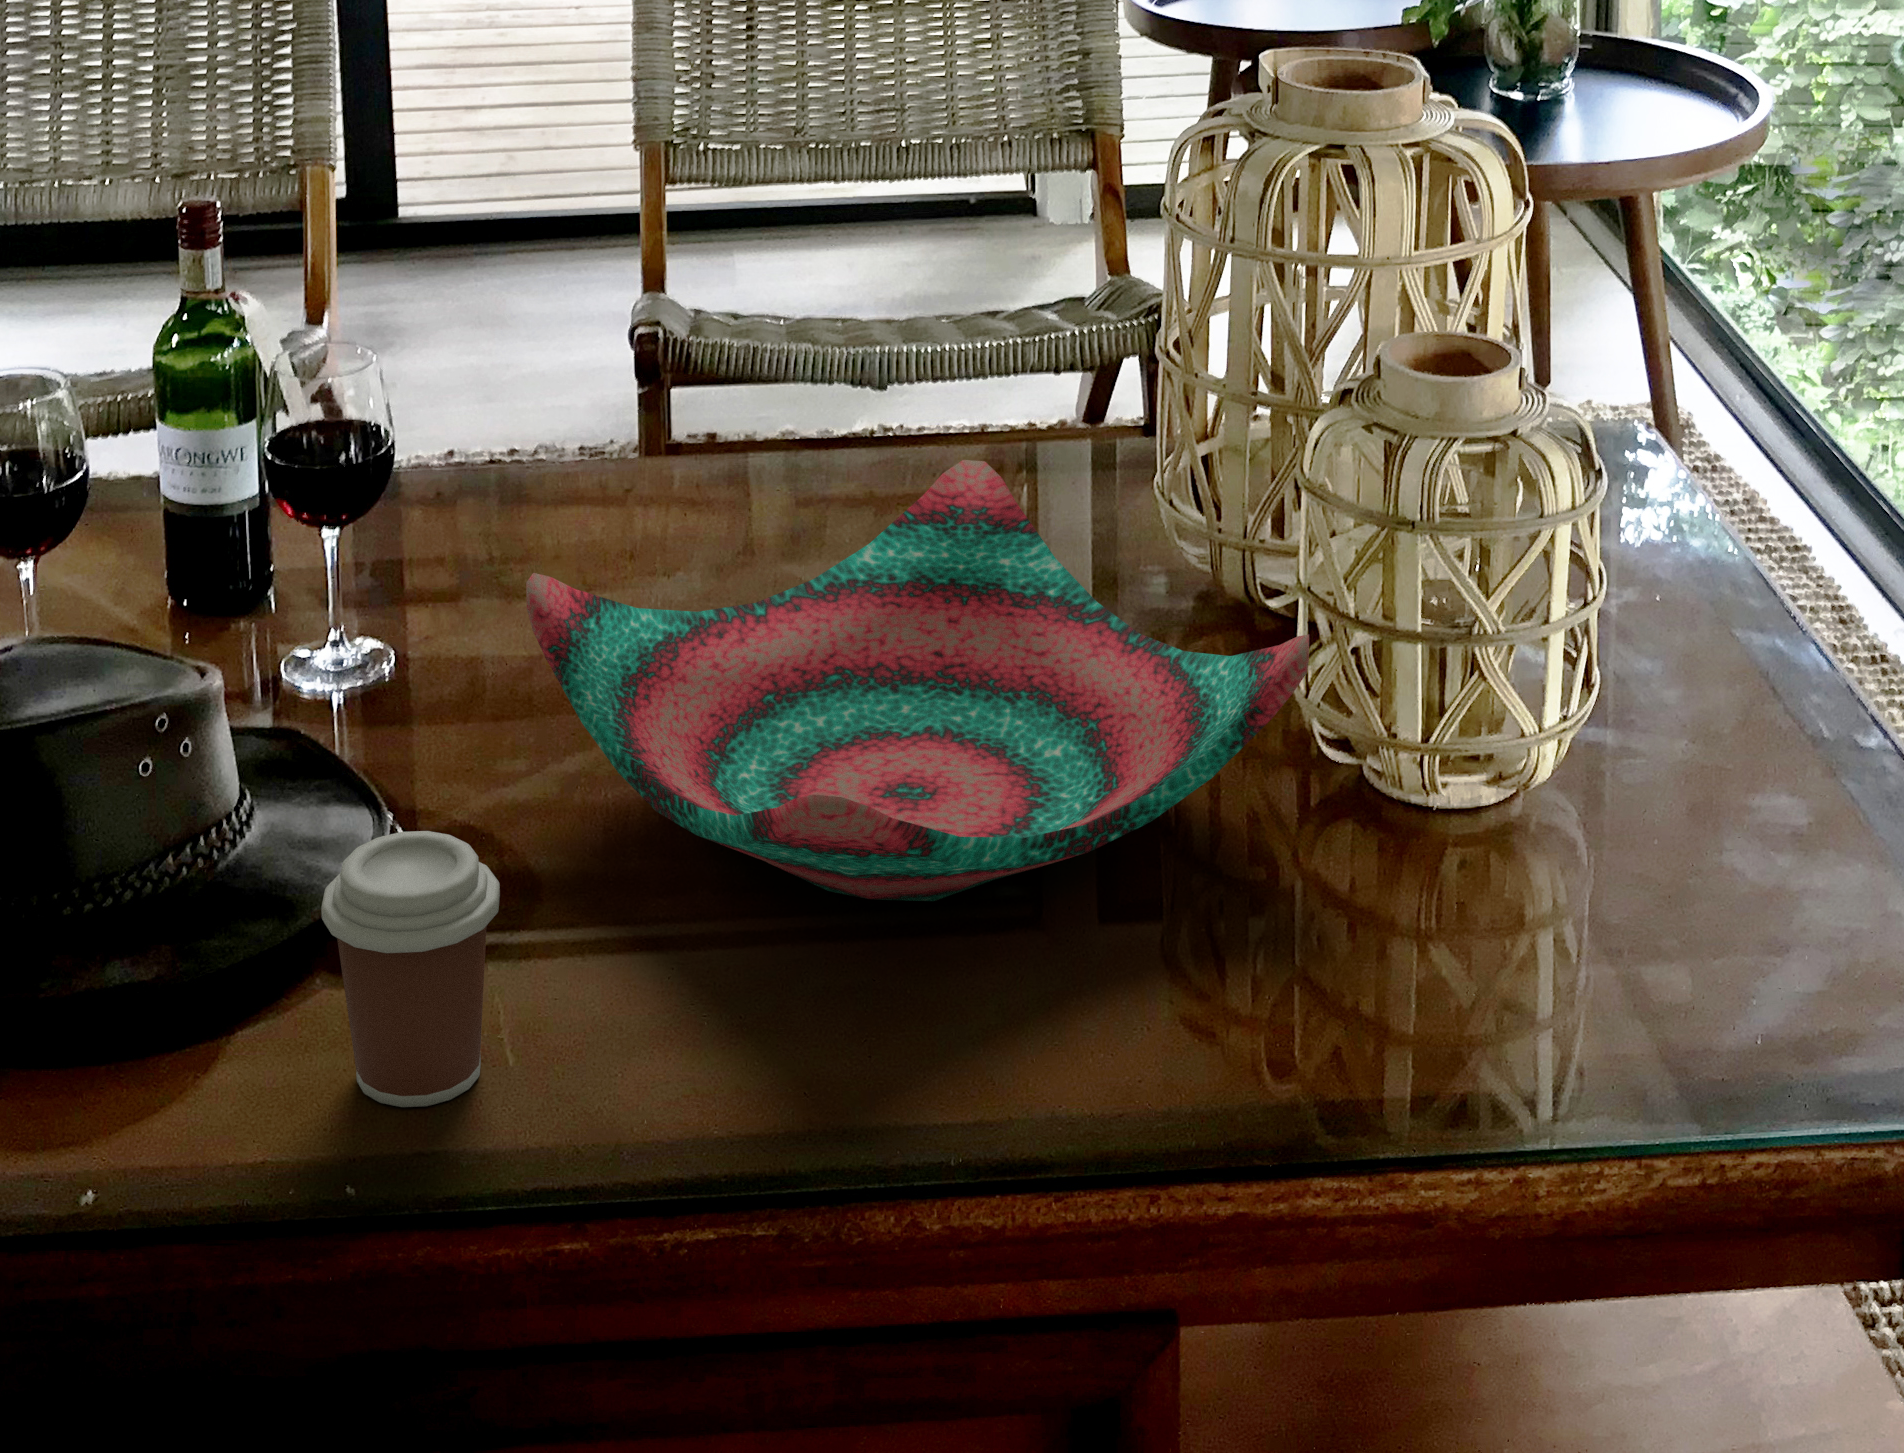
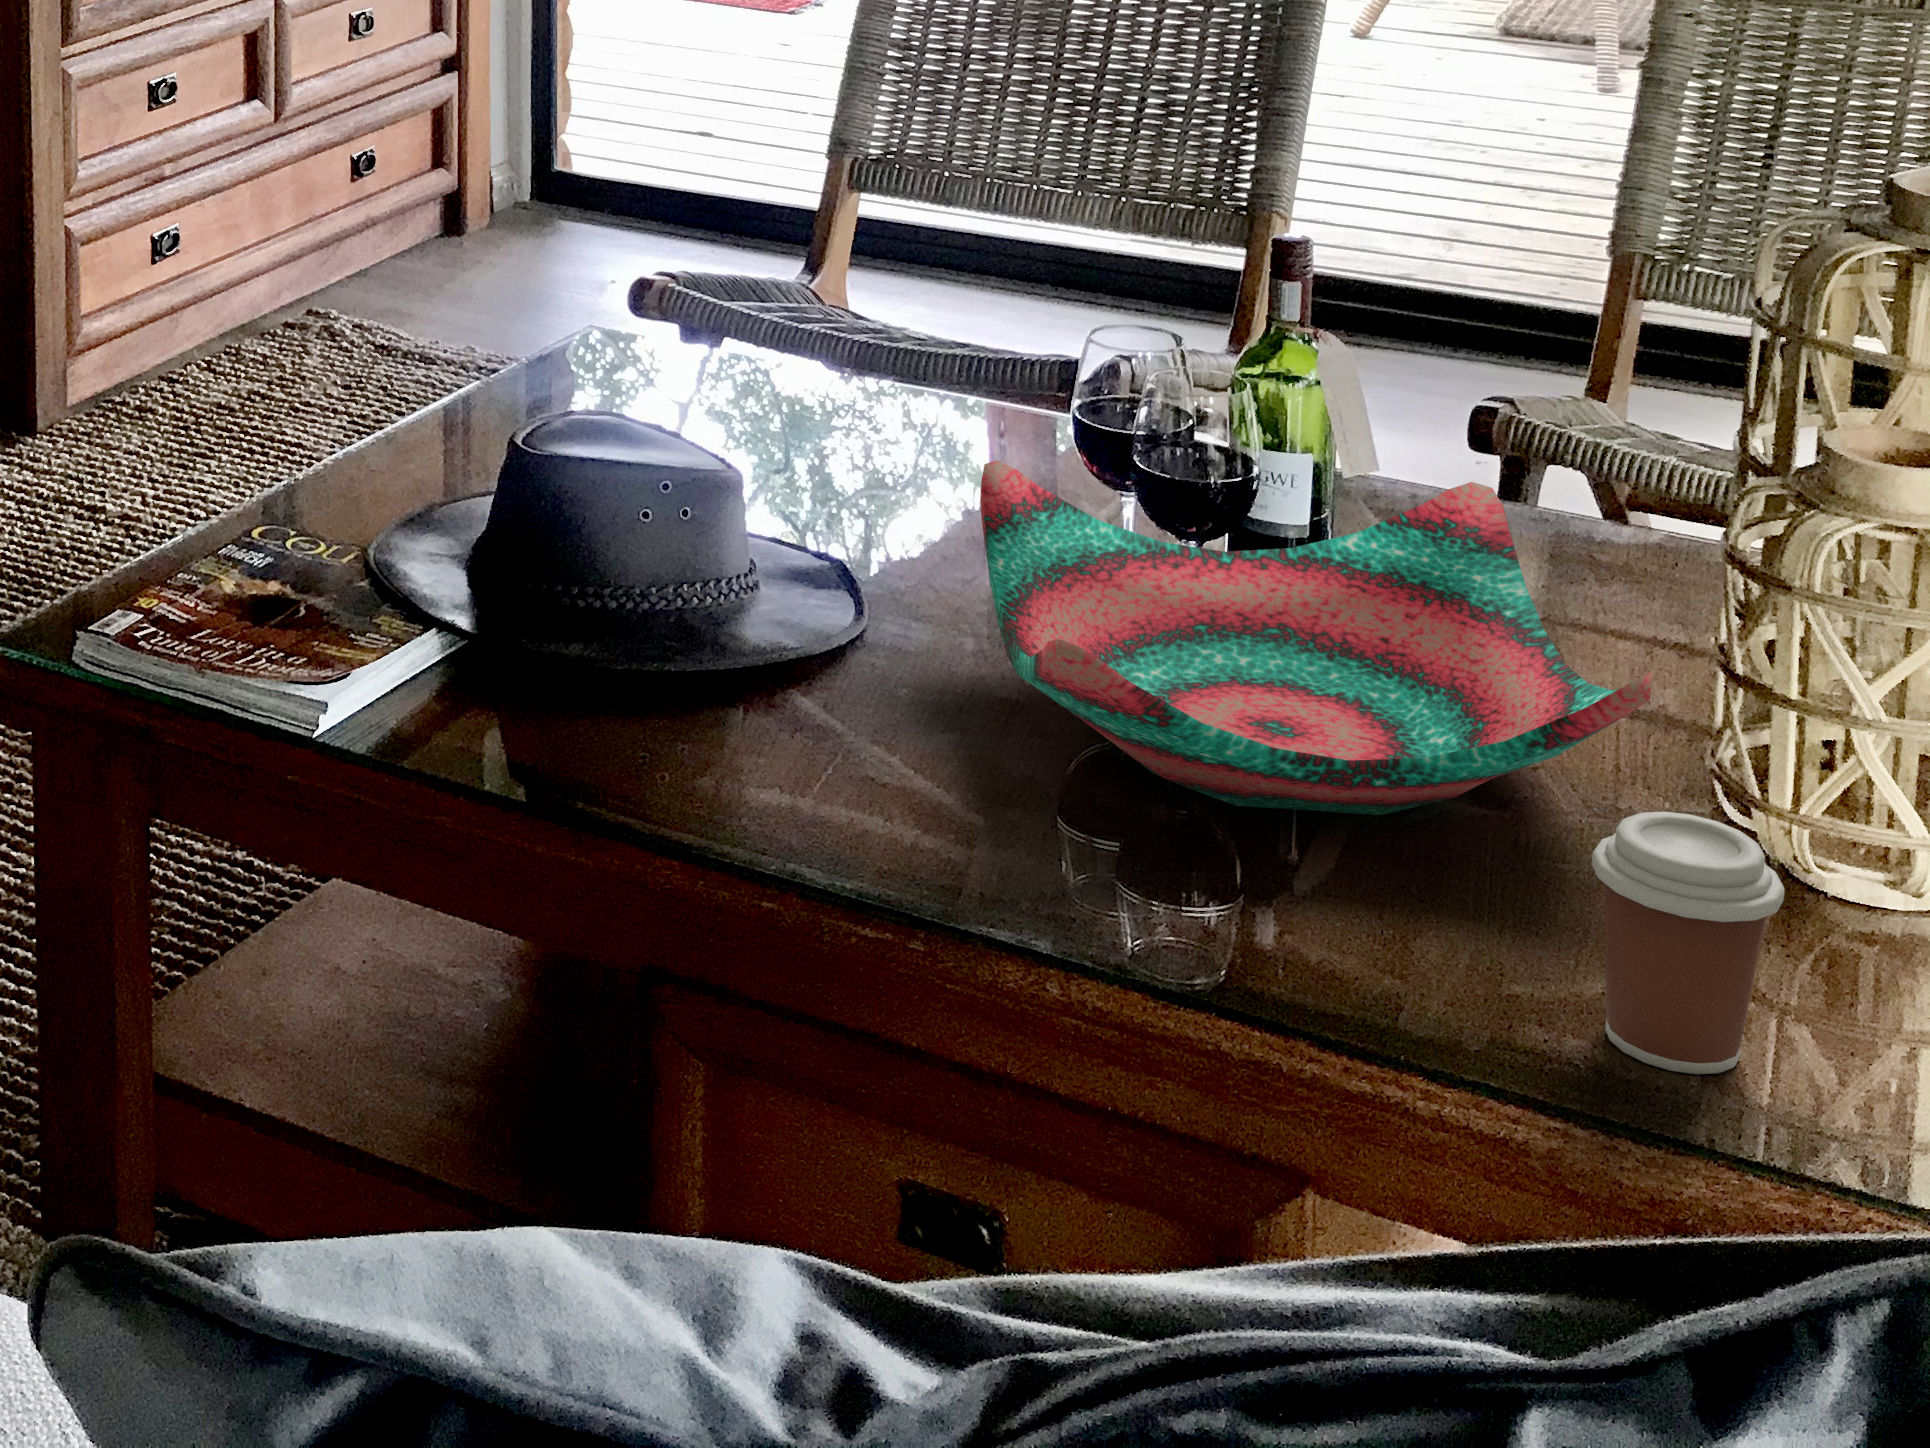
coffee cup: present [321,831,500,1107] -> present [1592,812,1785,1074]

